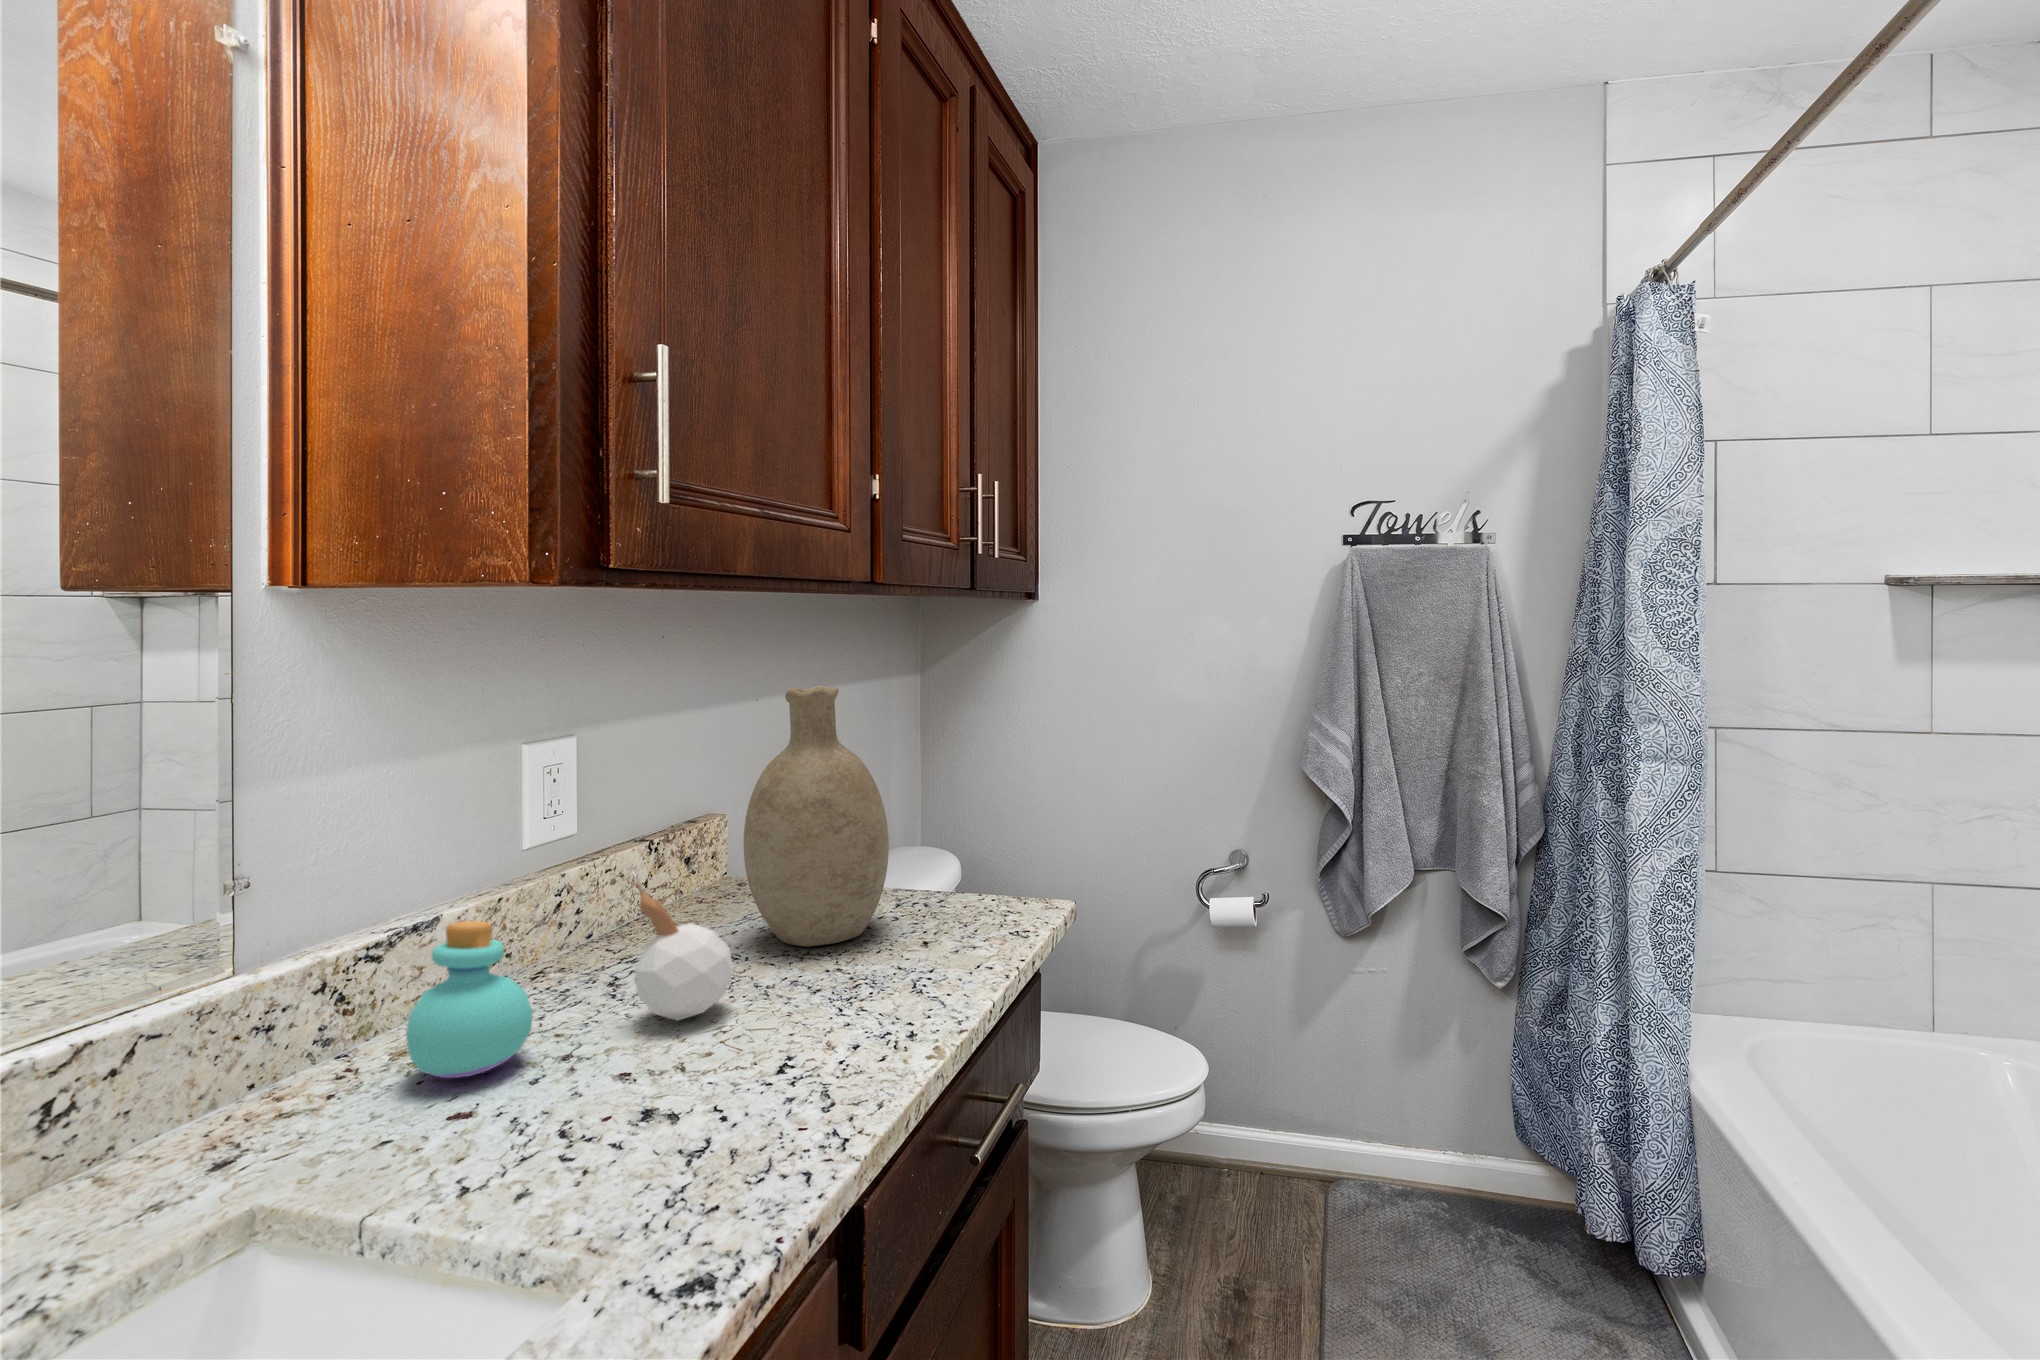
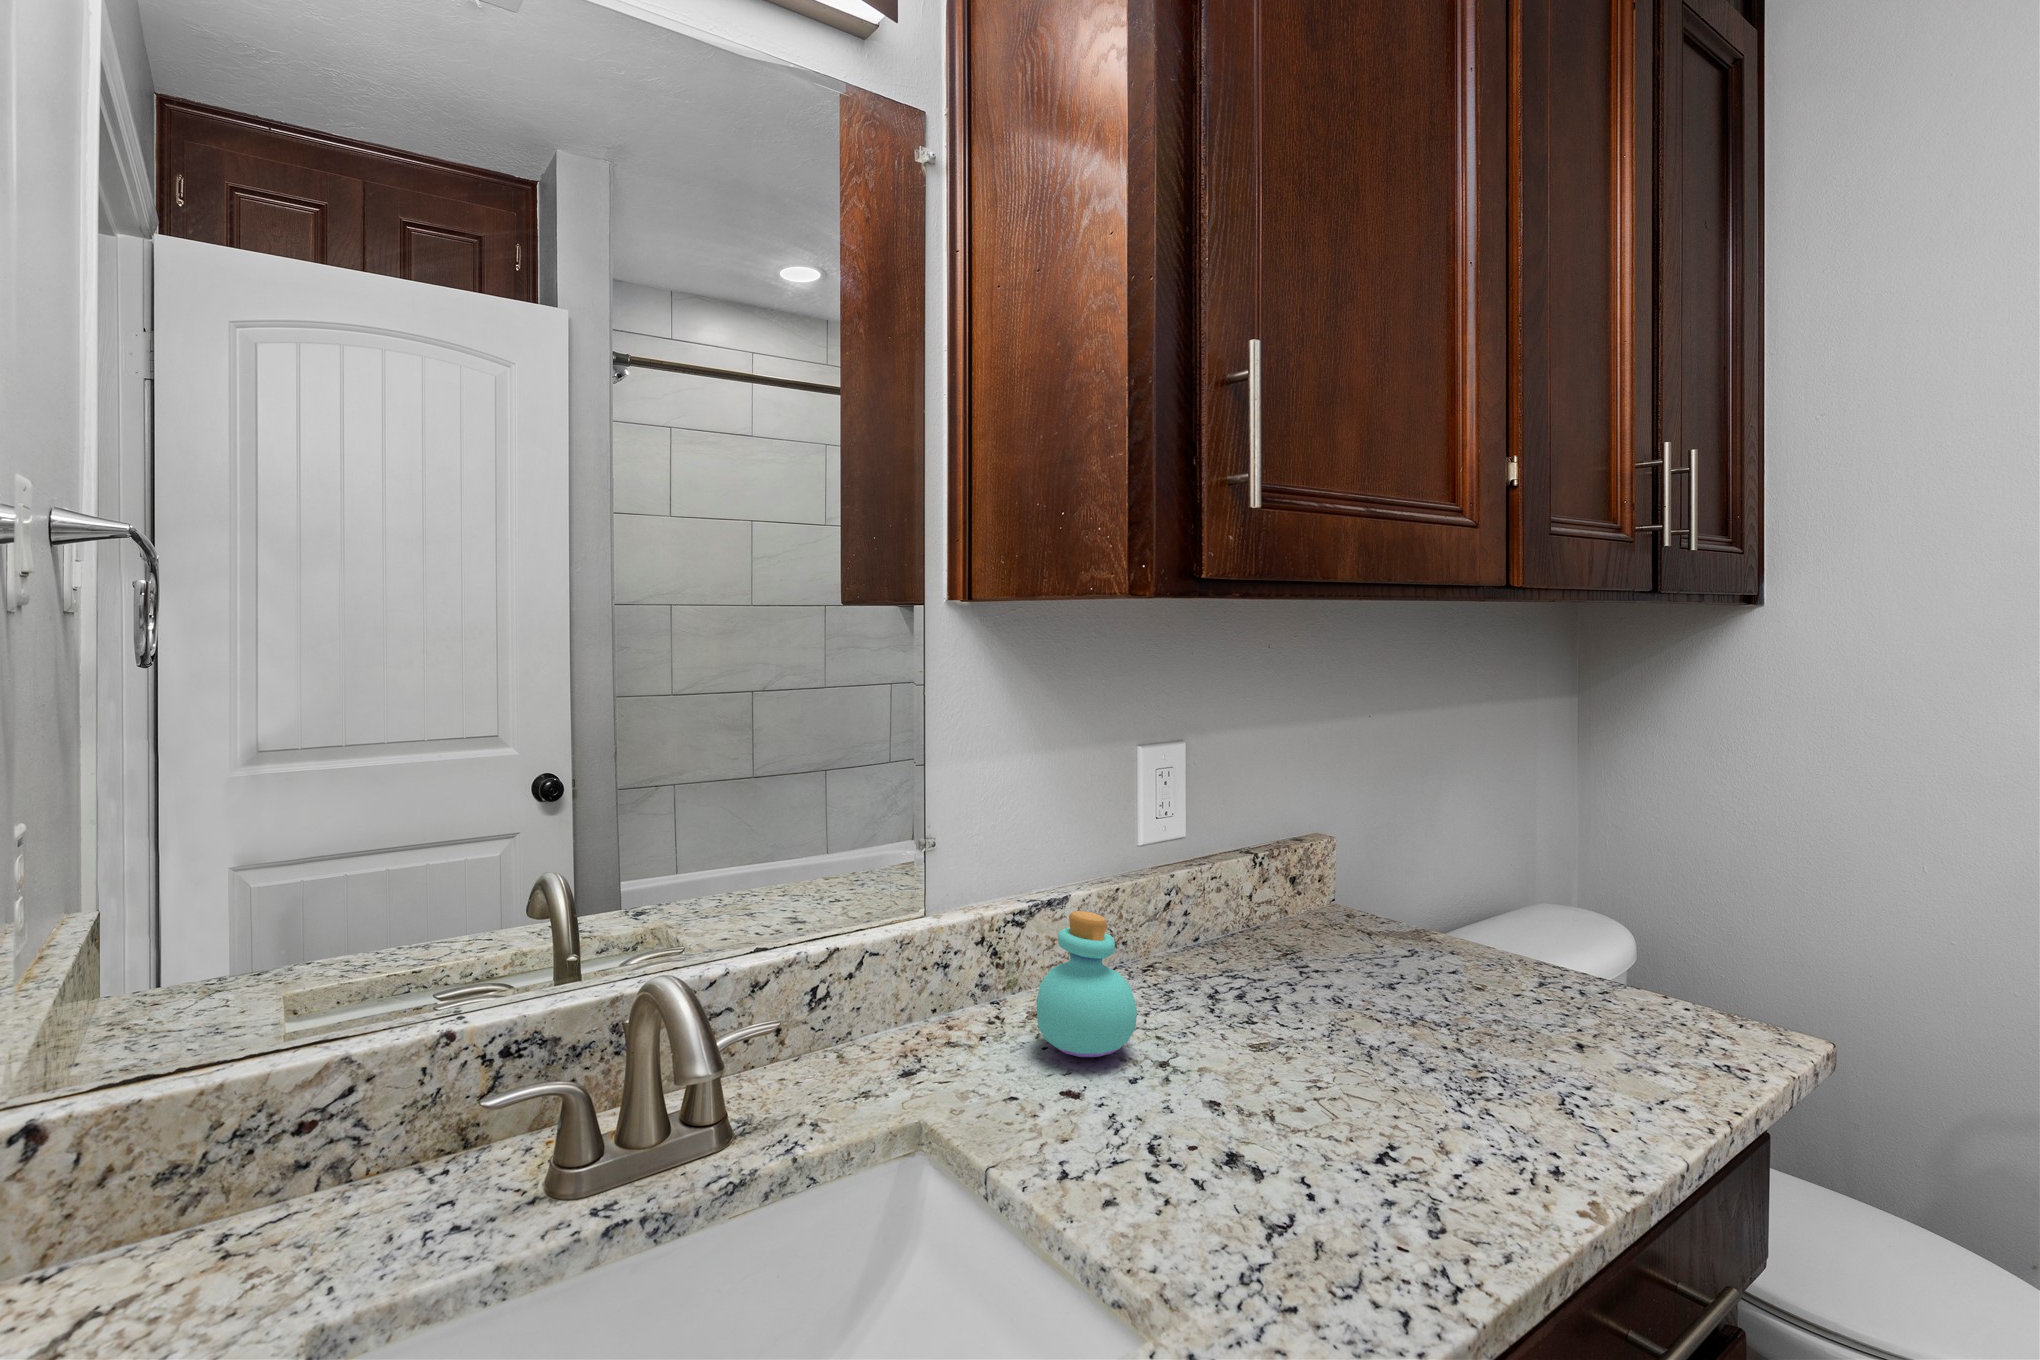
decorative vase: present [743,686,889,946] -> none [1352,712,1530,1014]
candle: present [630,866,733,1021] -> none [1230,887,1332,1059]

